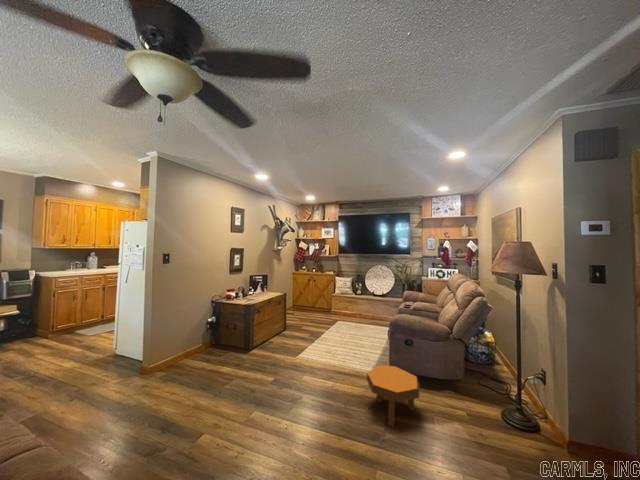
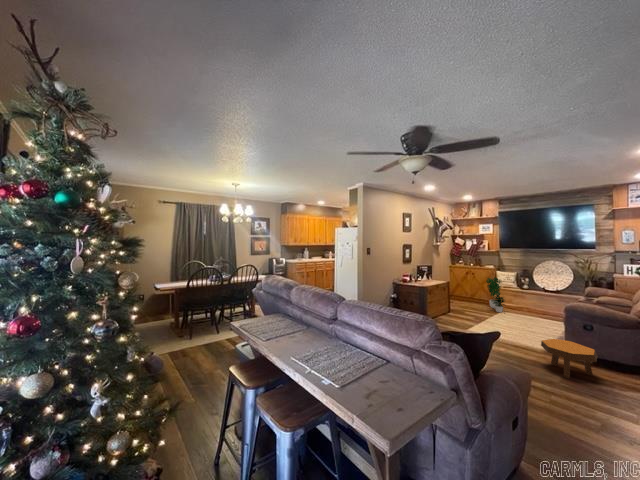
potted plant: none [325,282,343,322] -> present [486,277,505,313]

